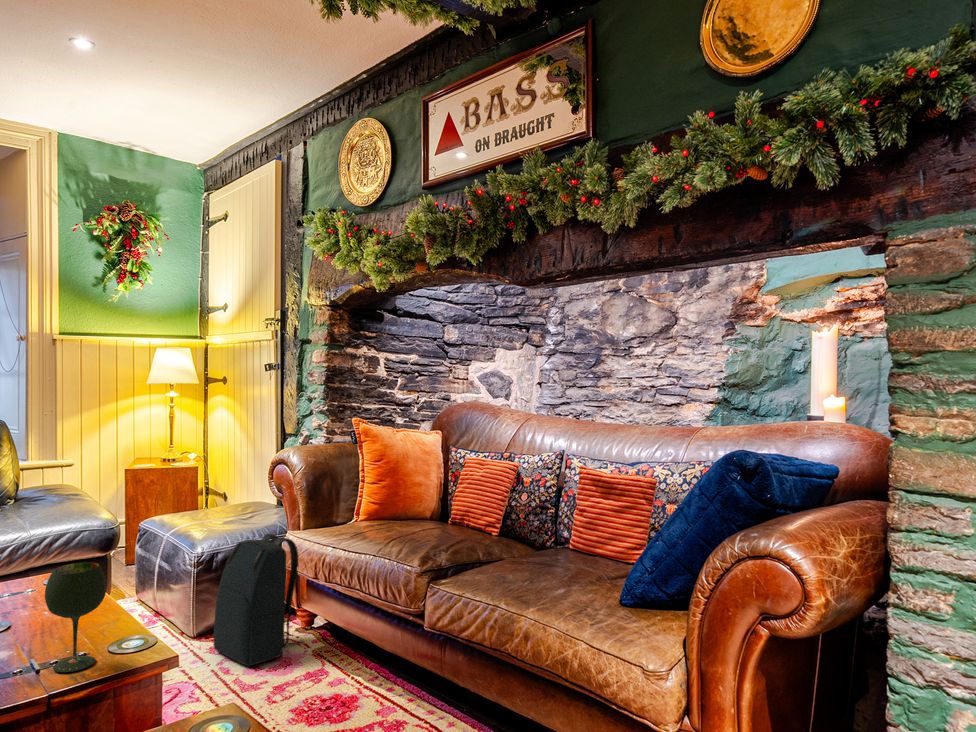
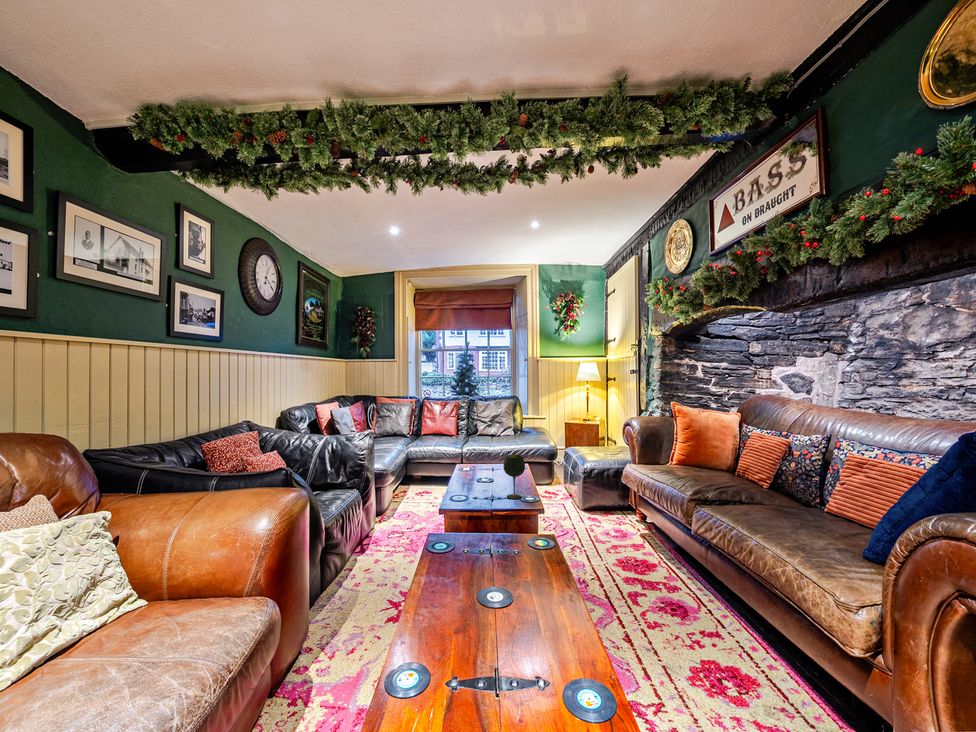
backpack: present [213,534,304,666] -> none [589,463,637,531]

